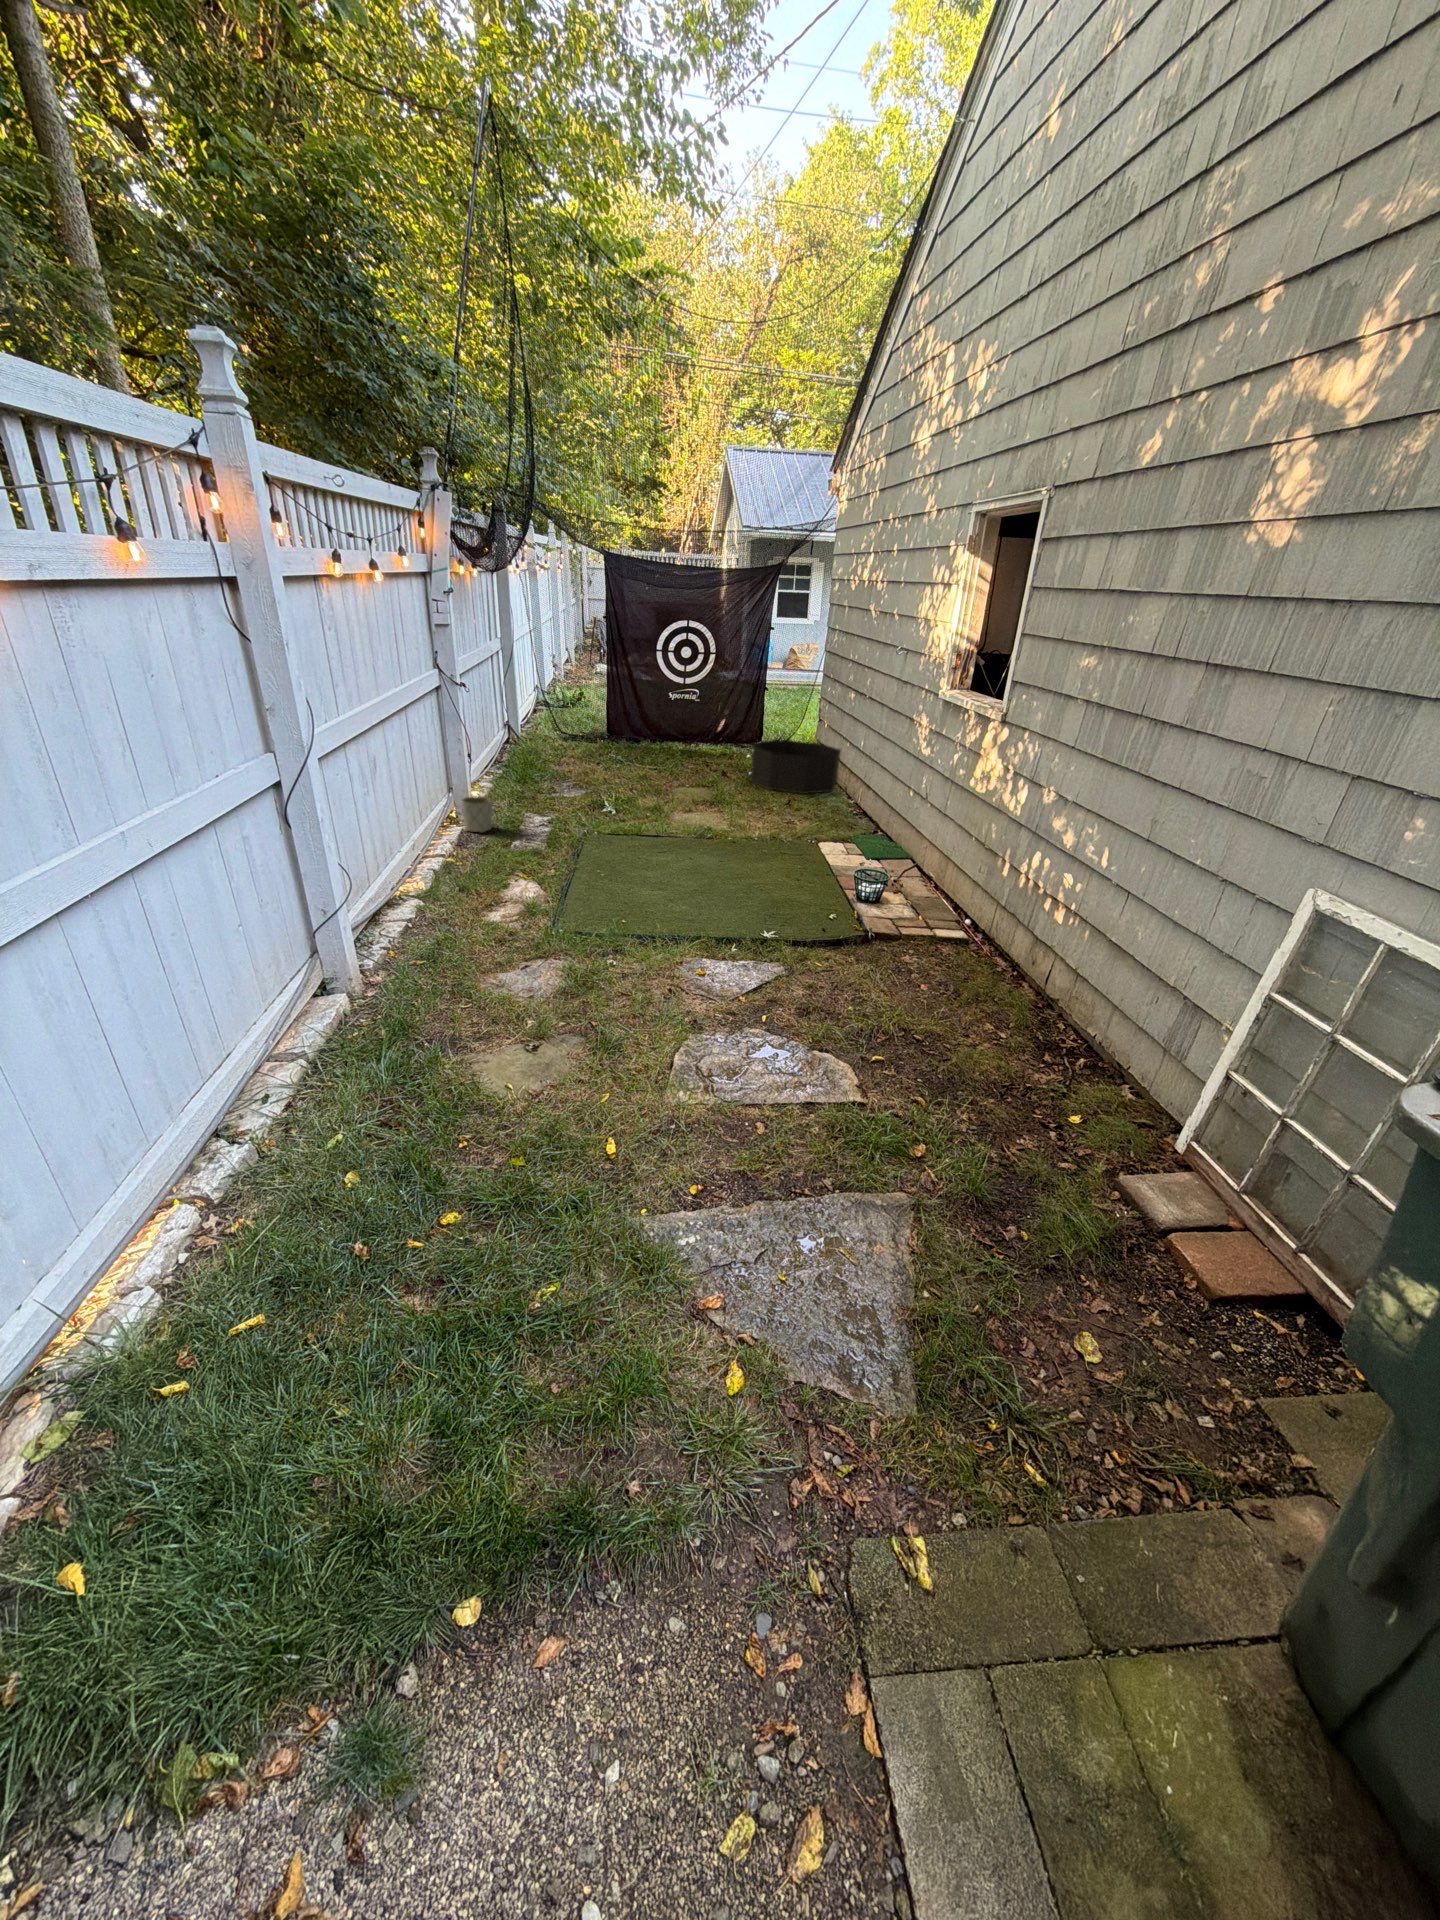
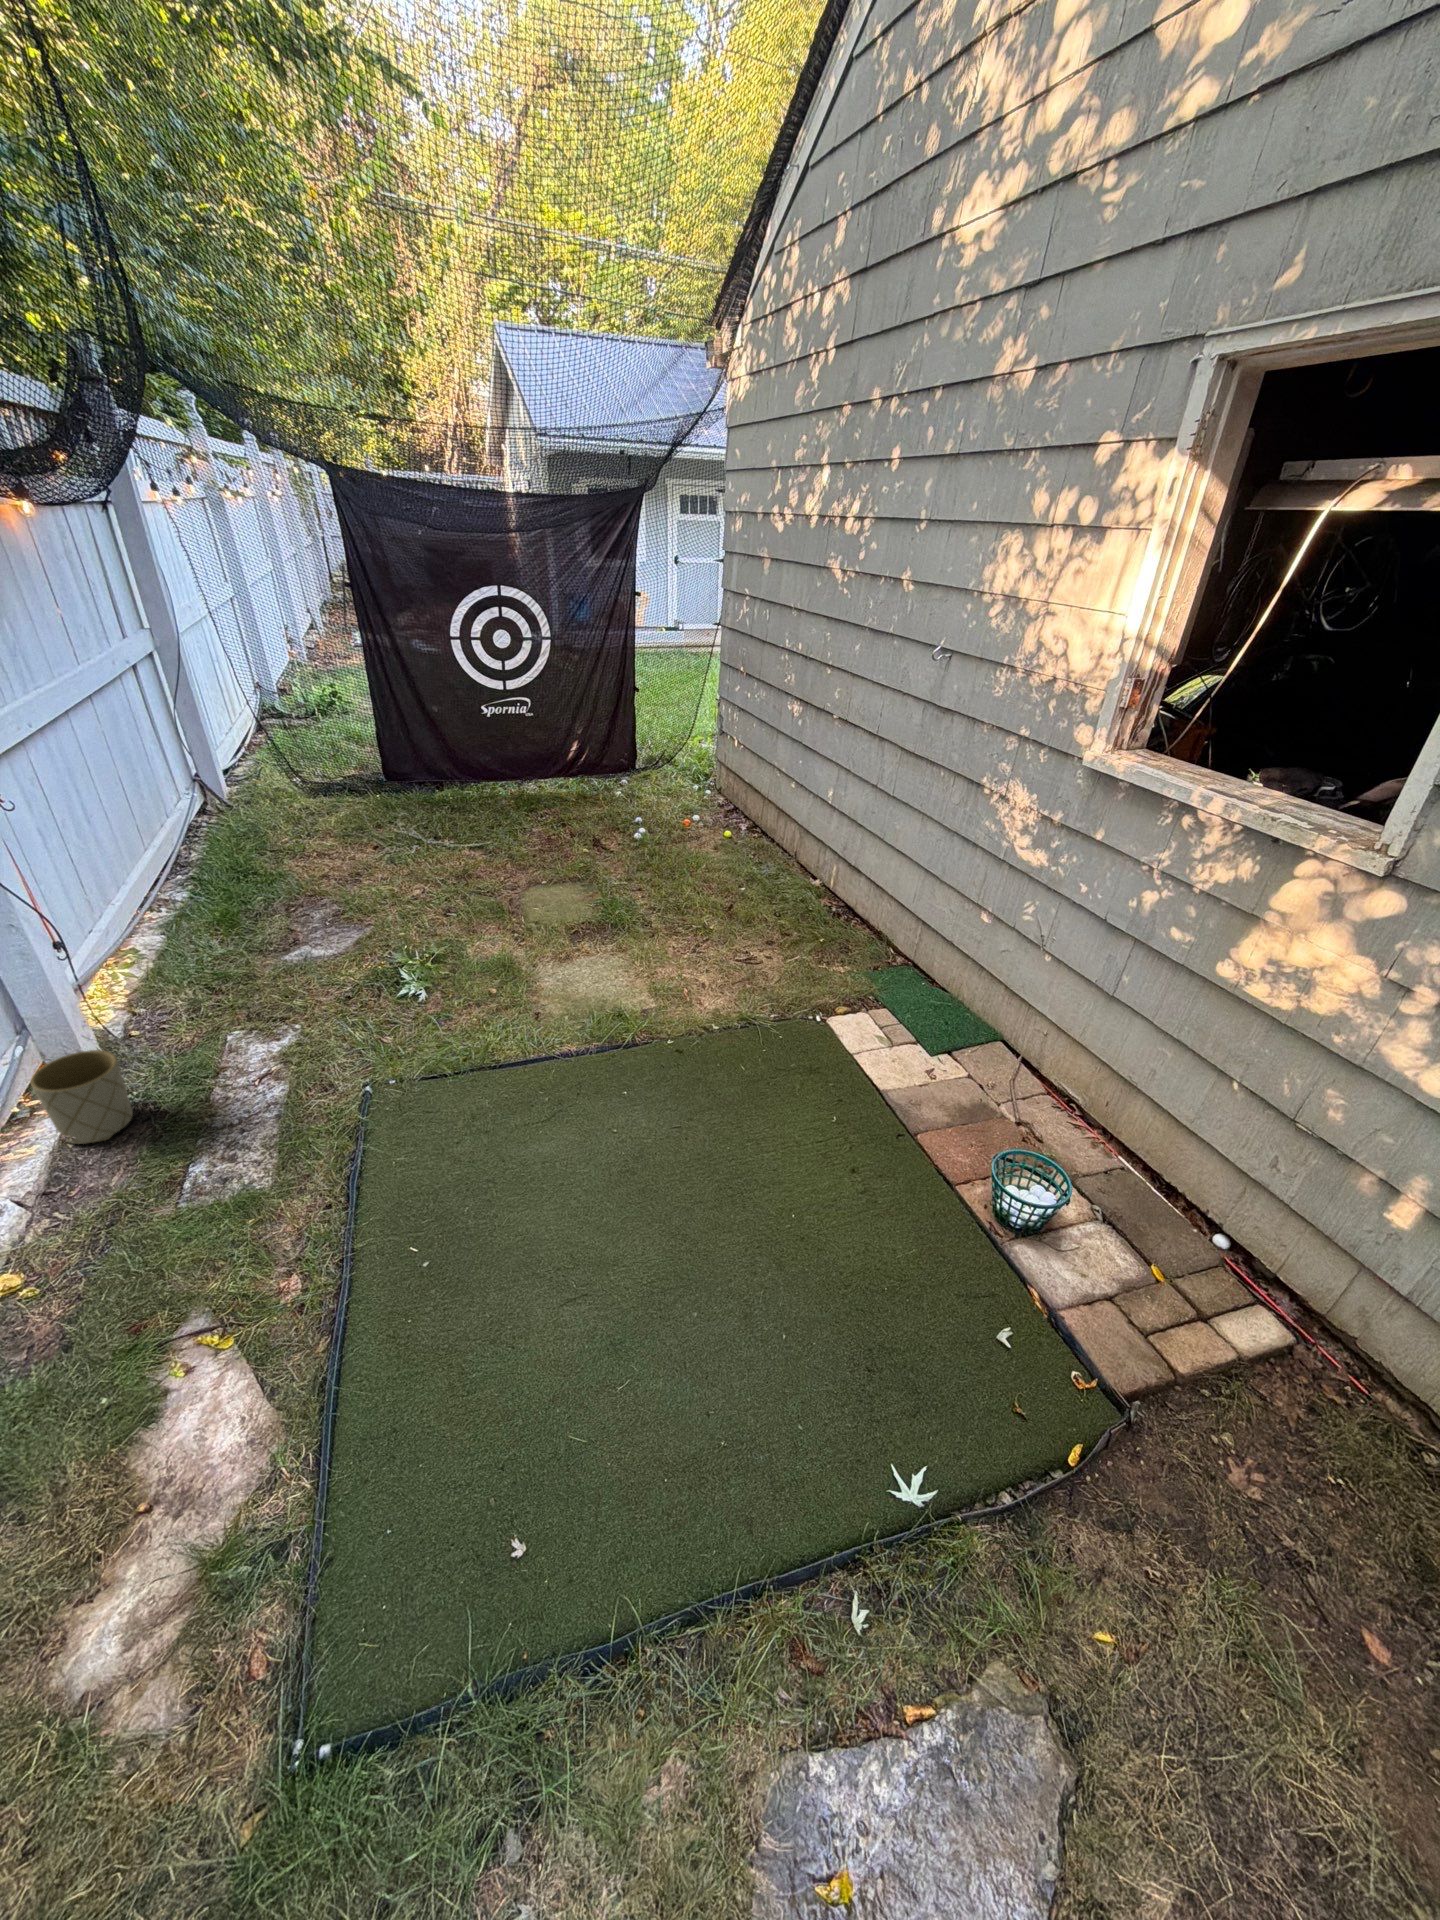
basket: present [751,740,841,794] -> none [646,780,787,881]

